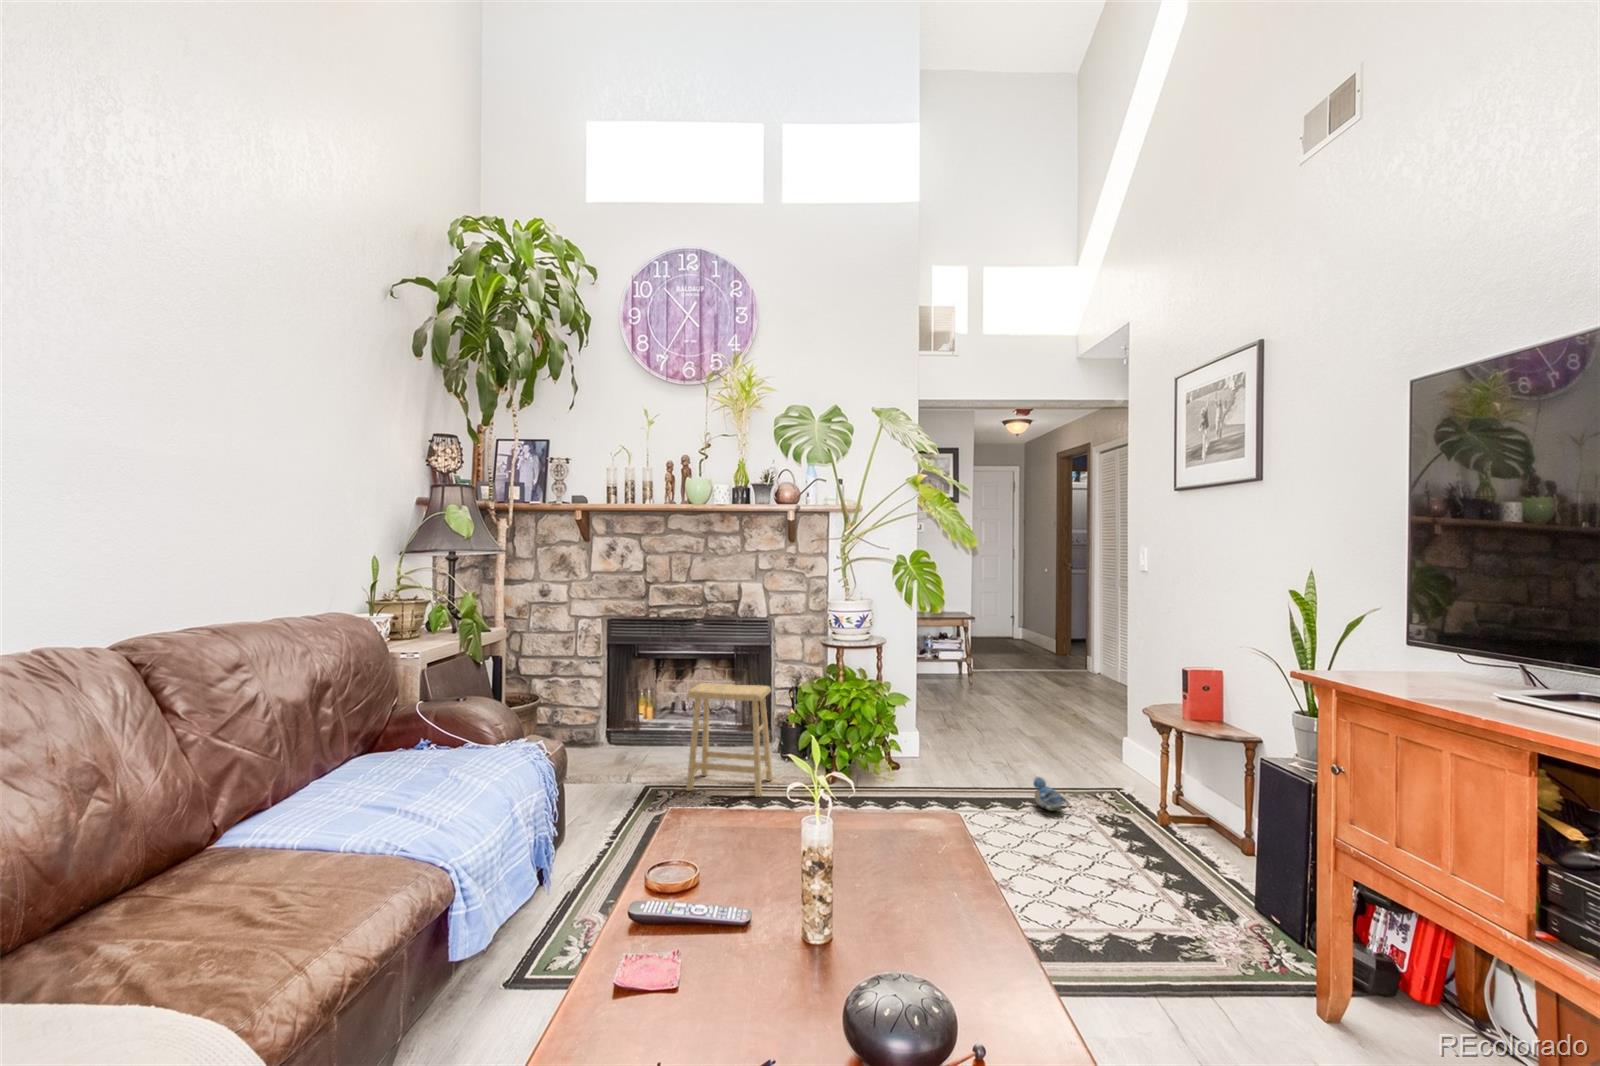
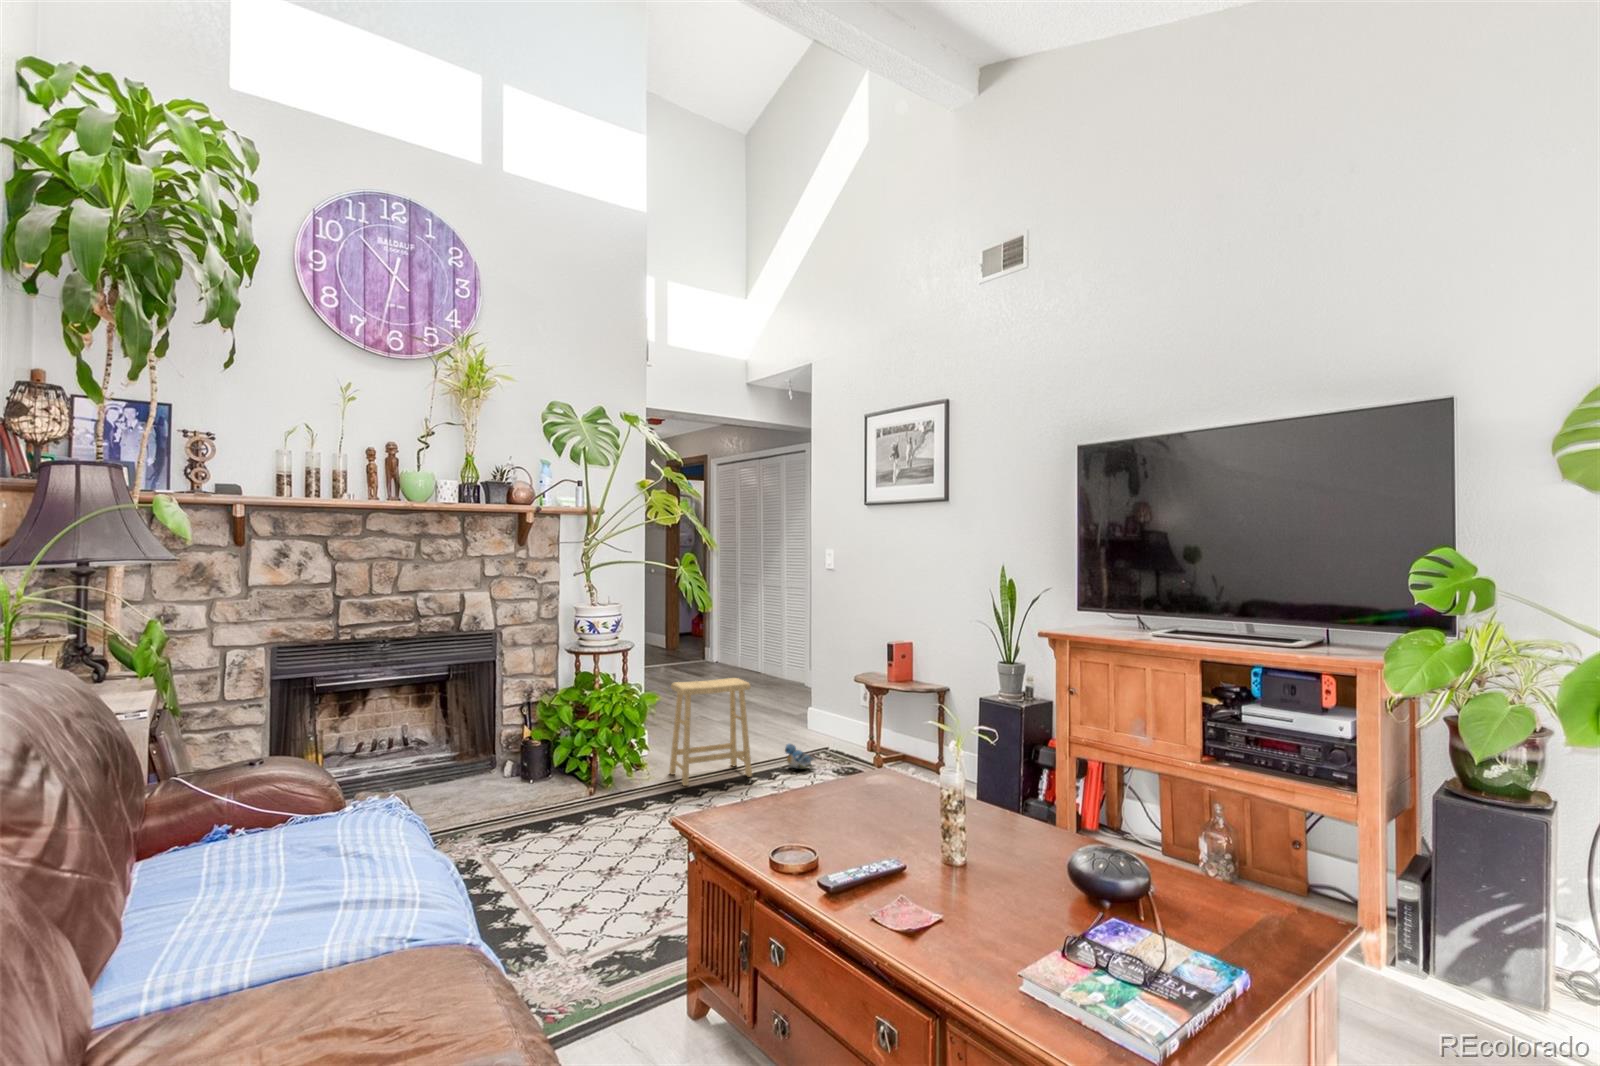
footstool: present [686,683,773,797] -> present [669,678,752,786]

